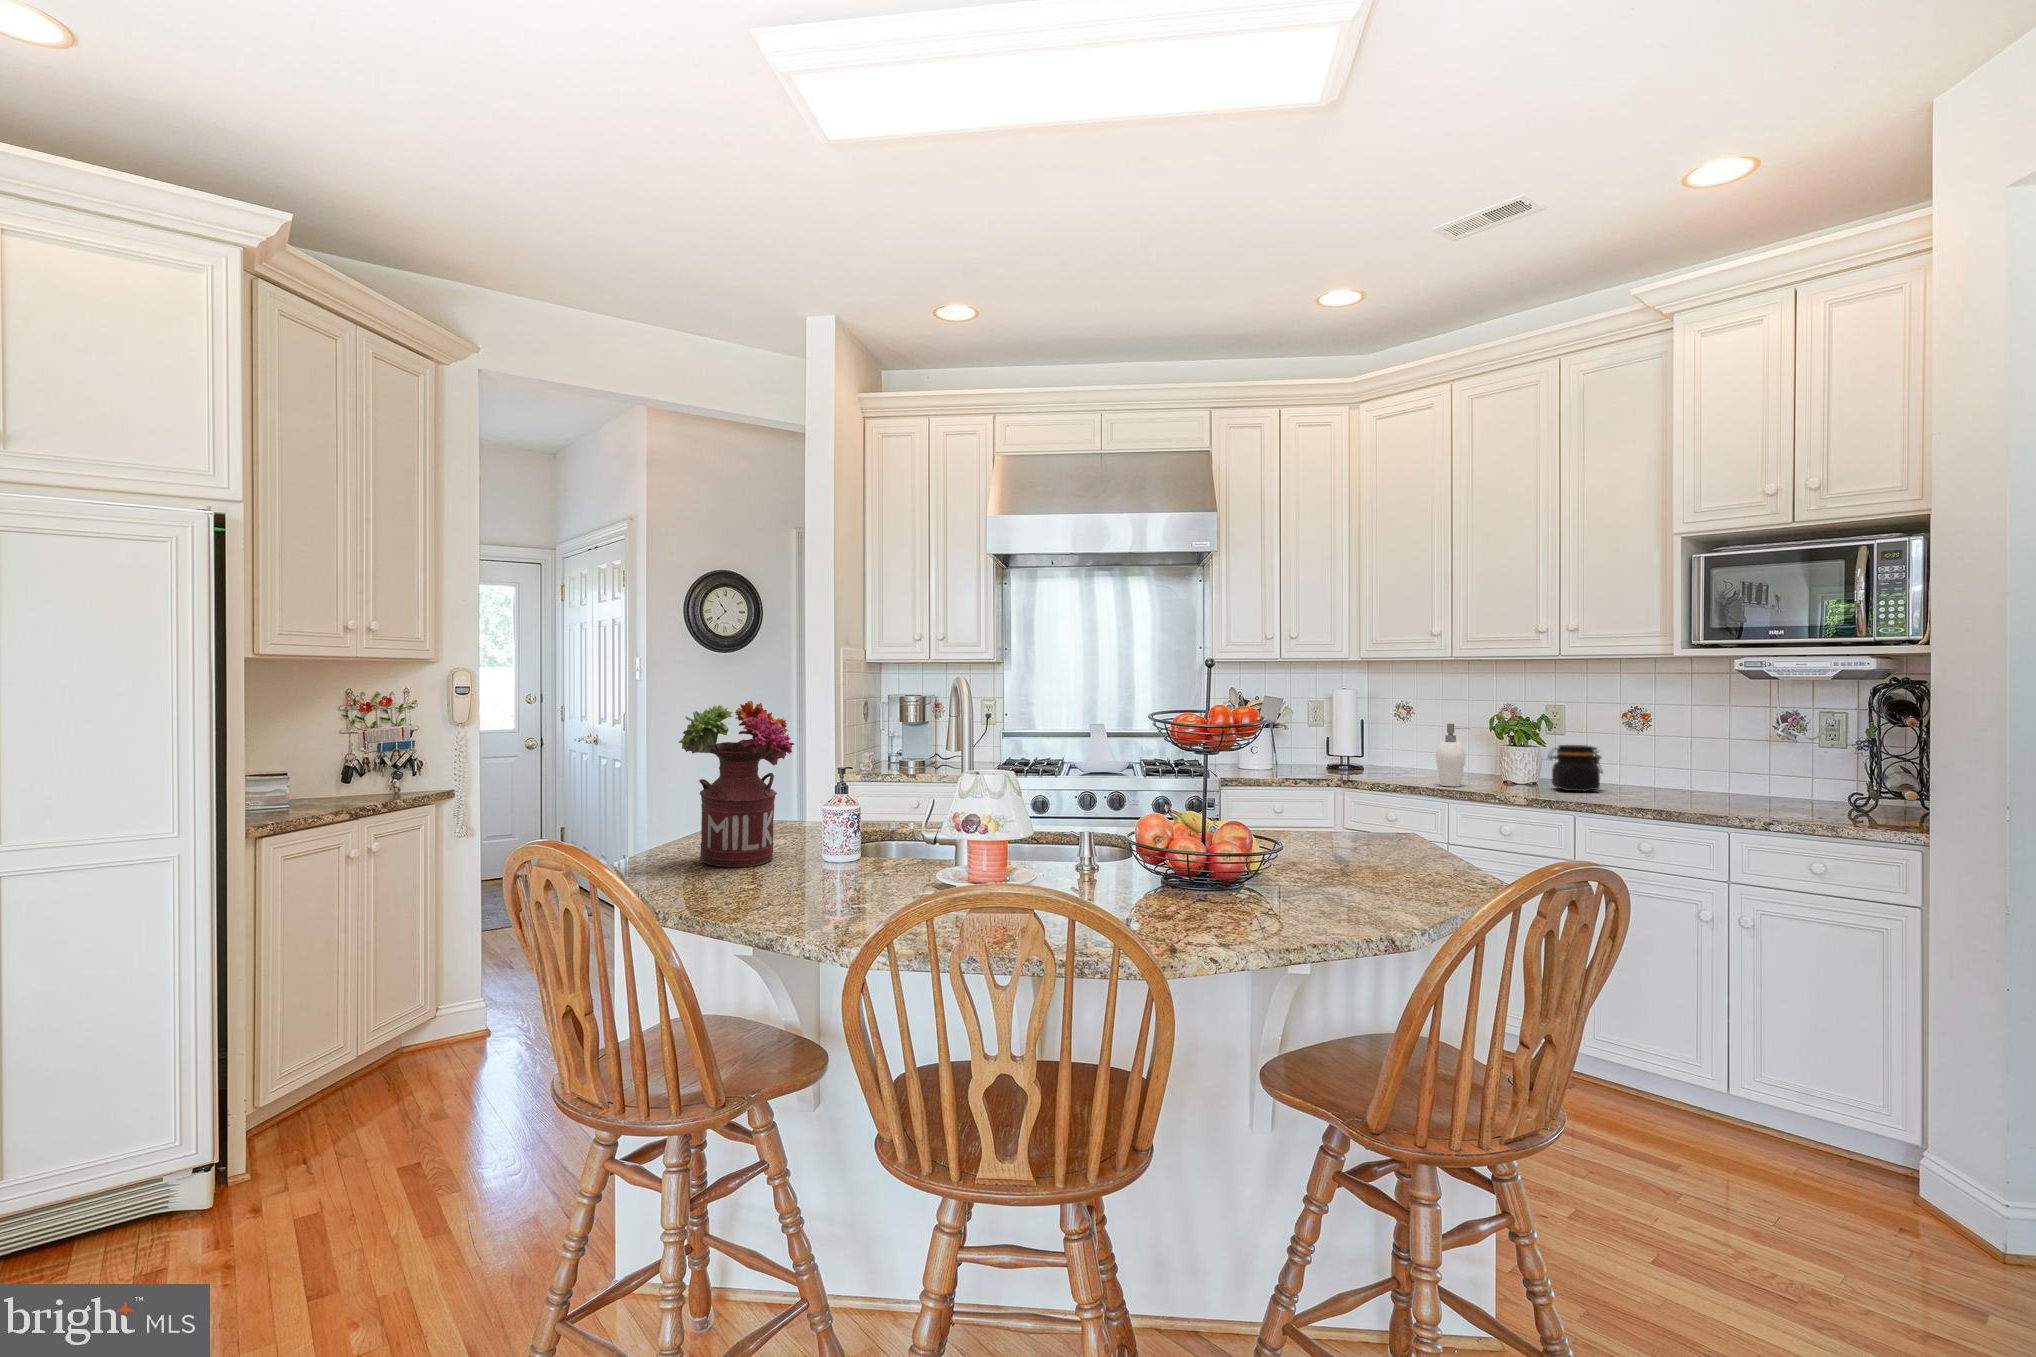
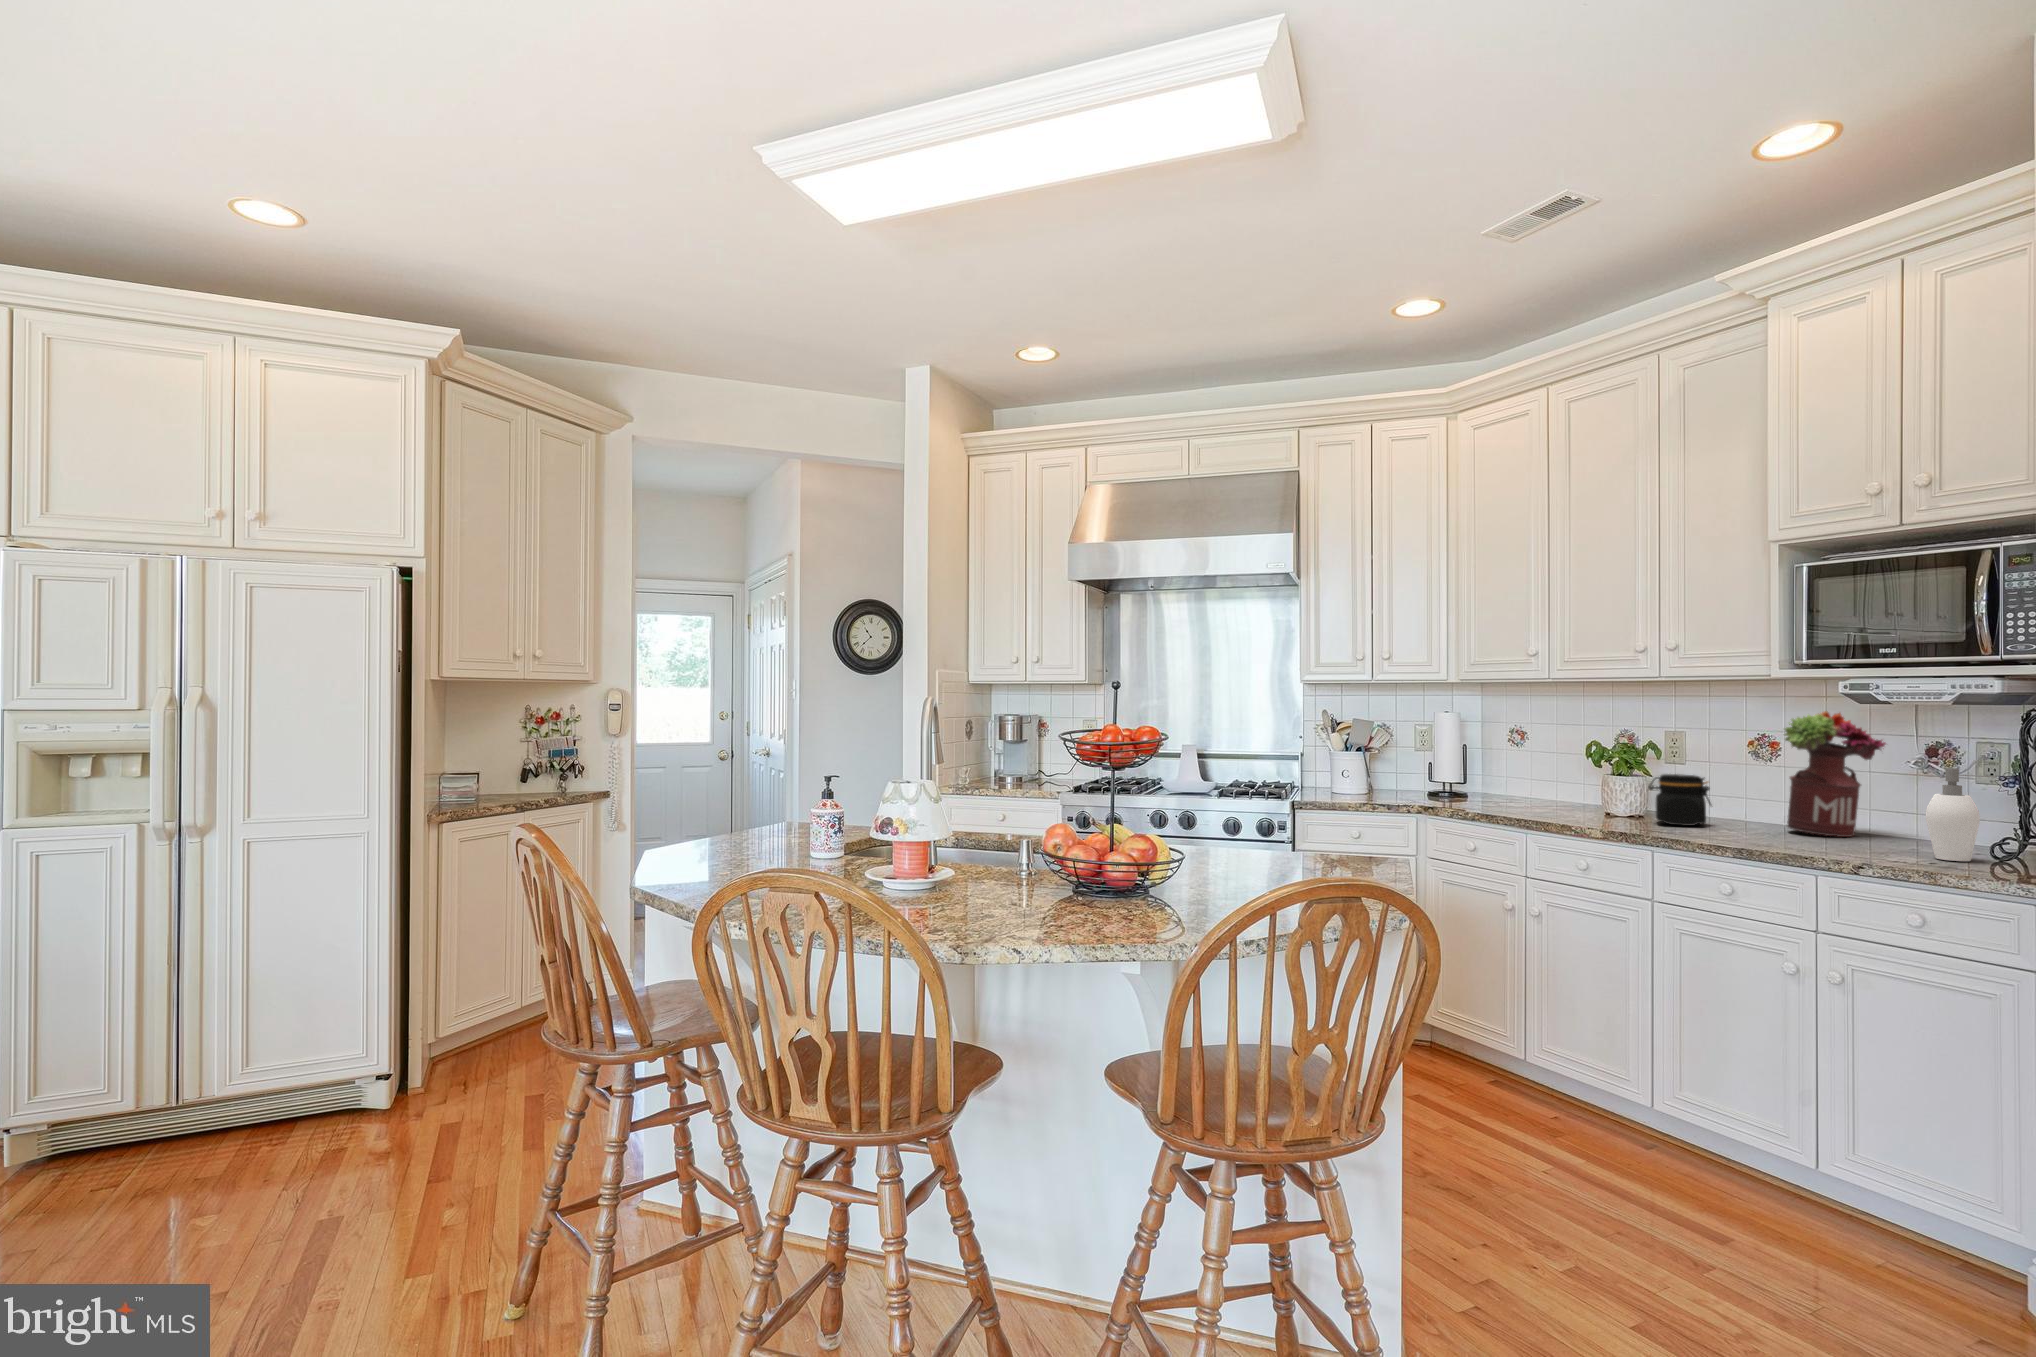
flower arrangement: present [679,701,795,867] -> present [1785,711,1886,837]
soap dispenser: present [1436,724,1469,786] -> present [1926,768,1996,861]

